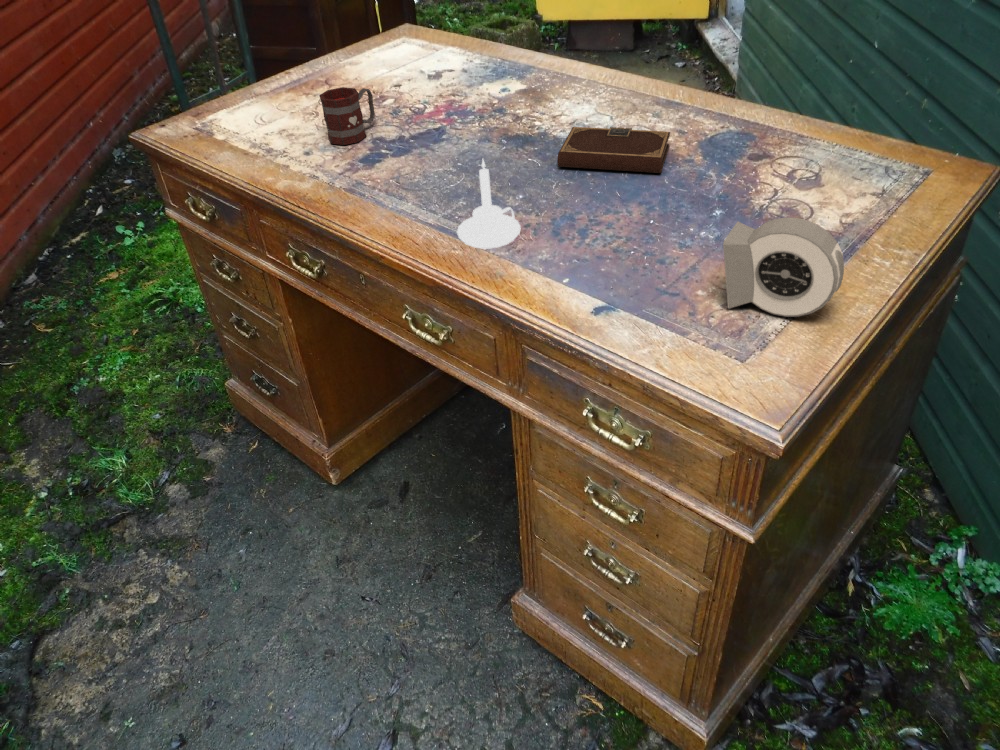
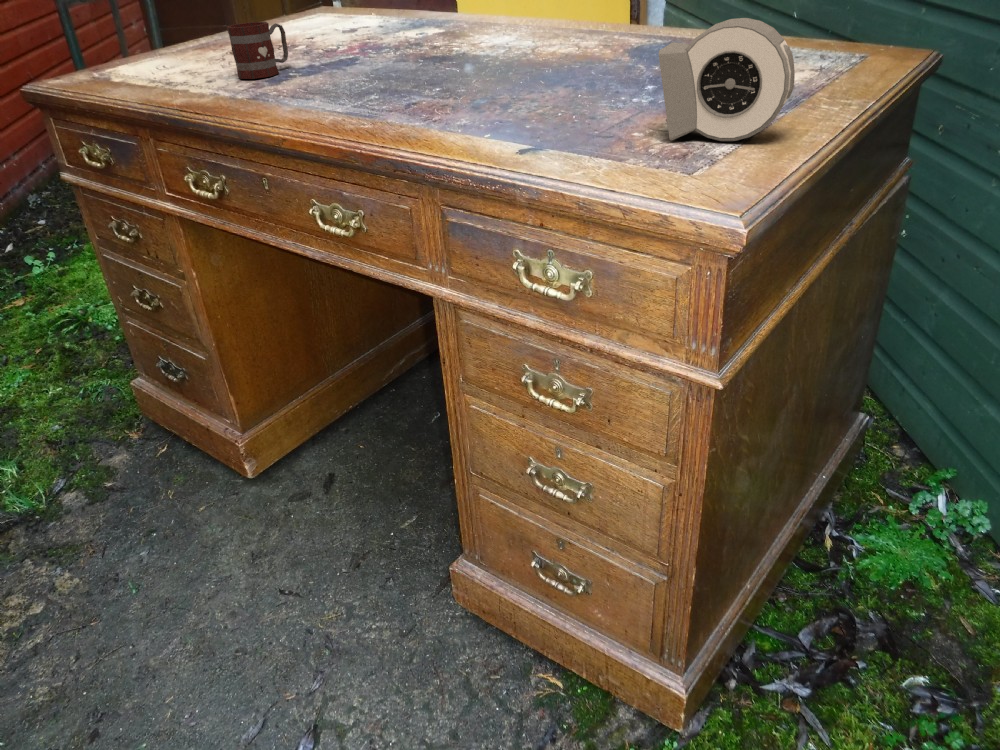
notebook: present [558,127,670,173] -> none [480,42,597,75]
candle holder: present [457,160,521,248] -> none [368,17,439,124]

